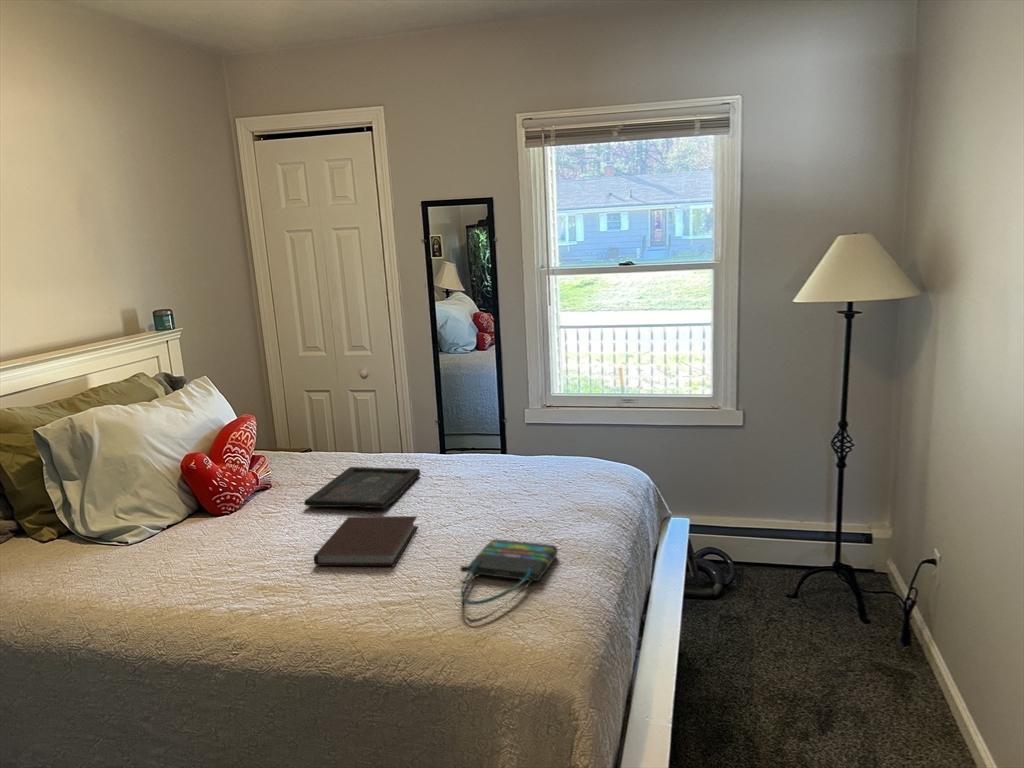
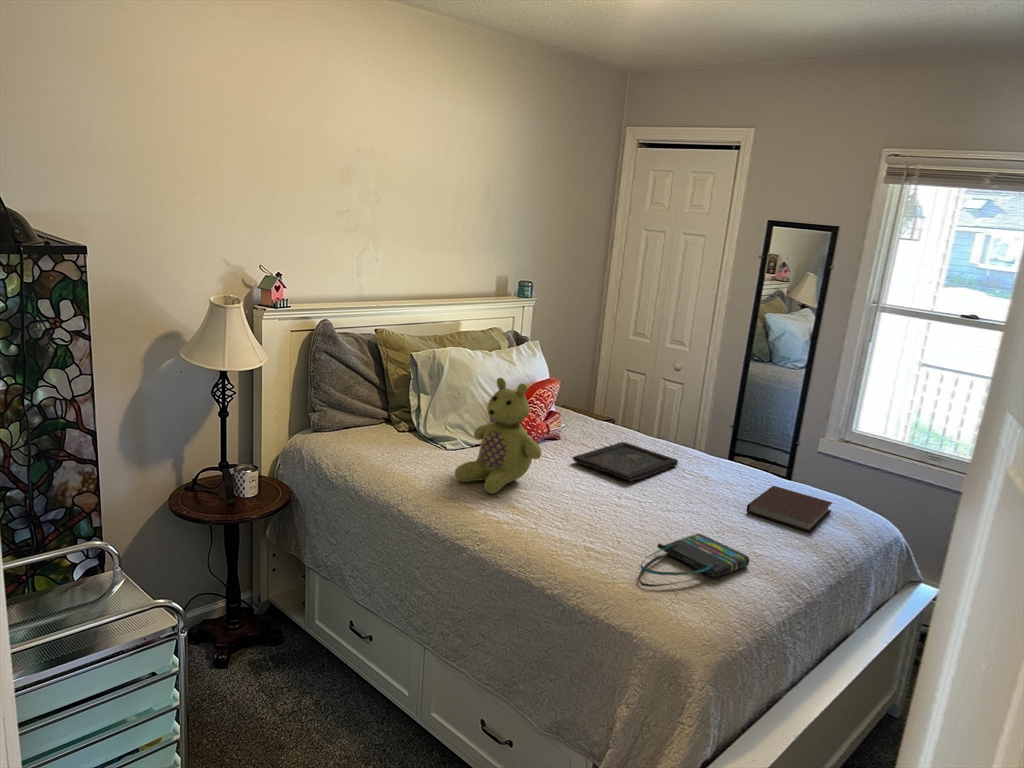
stuffed bear: none [160,427,277,581] -> present [455,378,541,493]
notebook: present [314,516,418,566] -> present [747,486,832,532]

